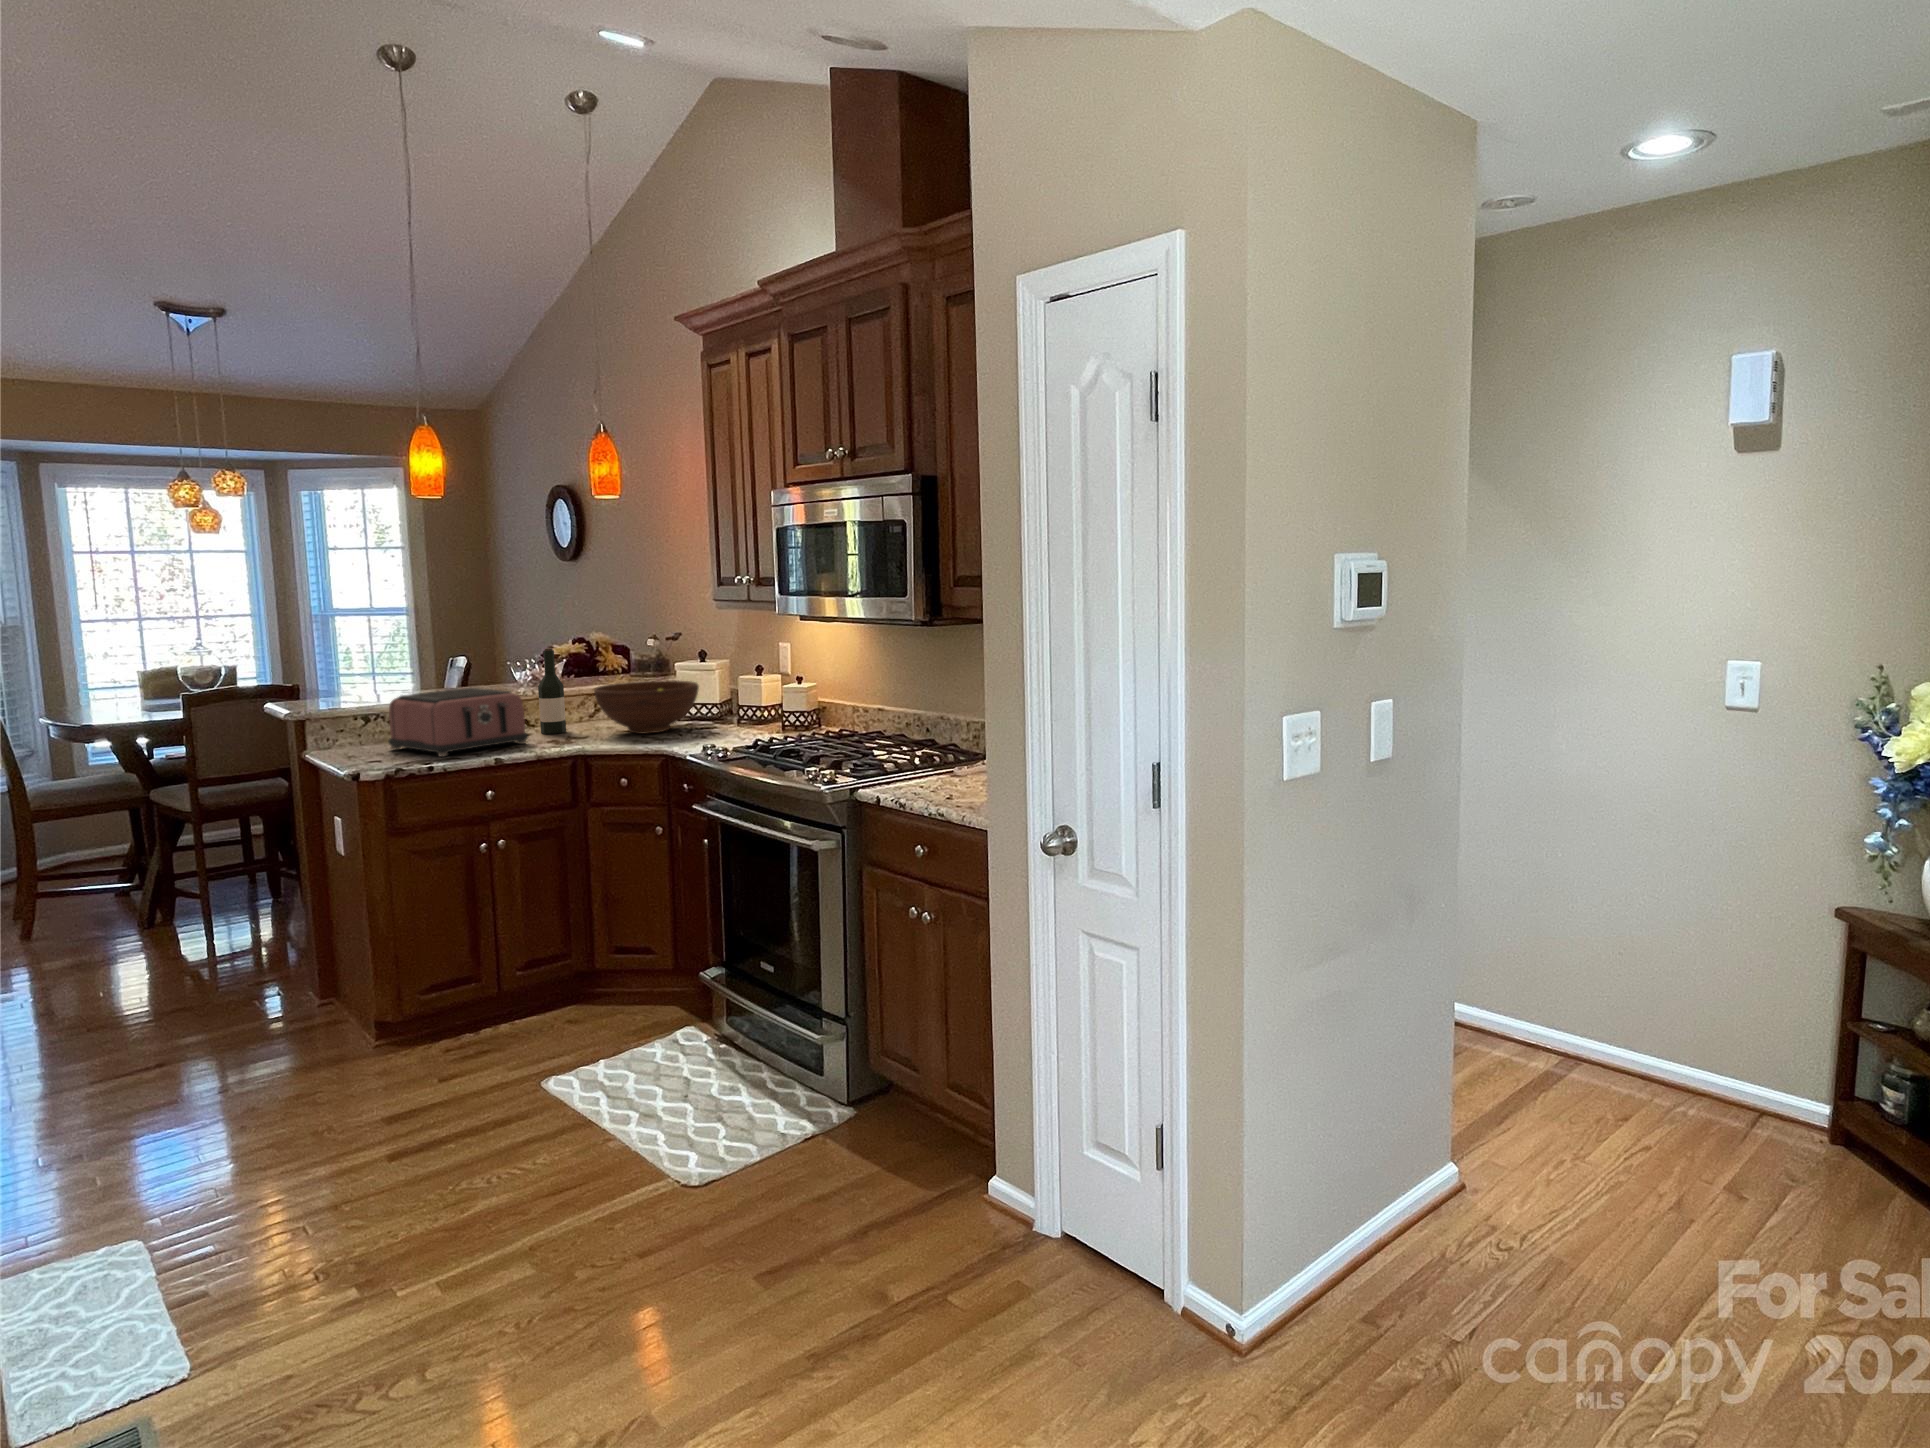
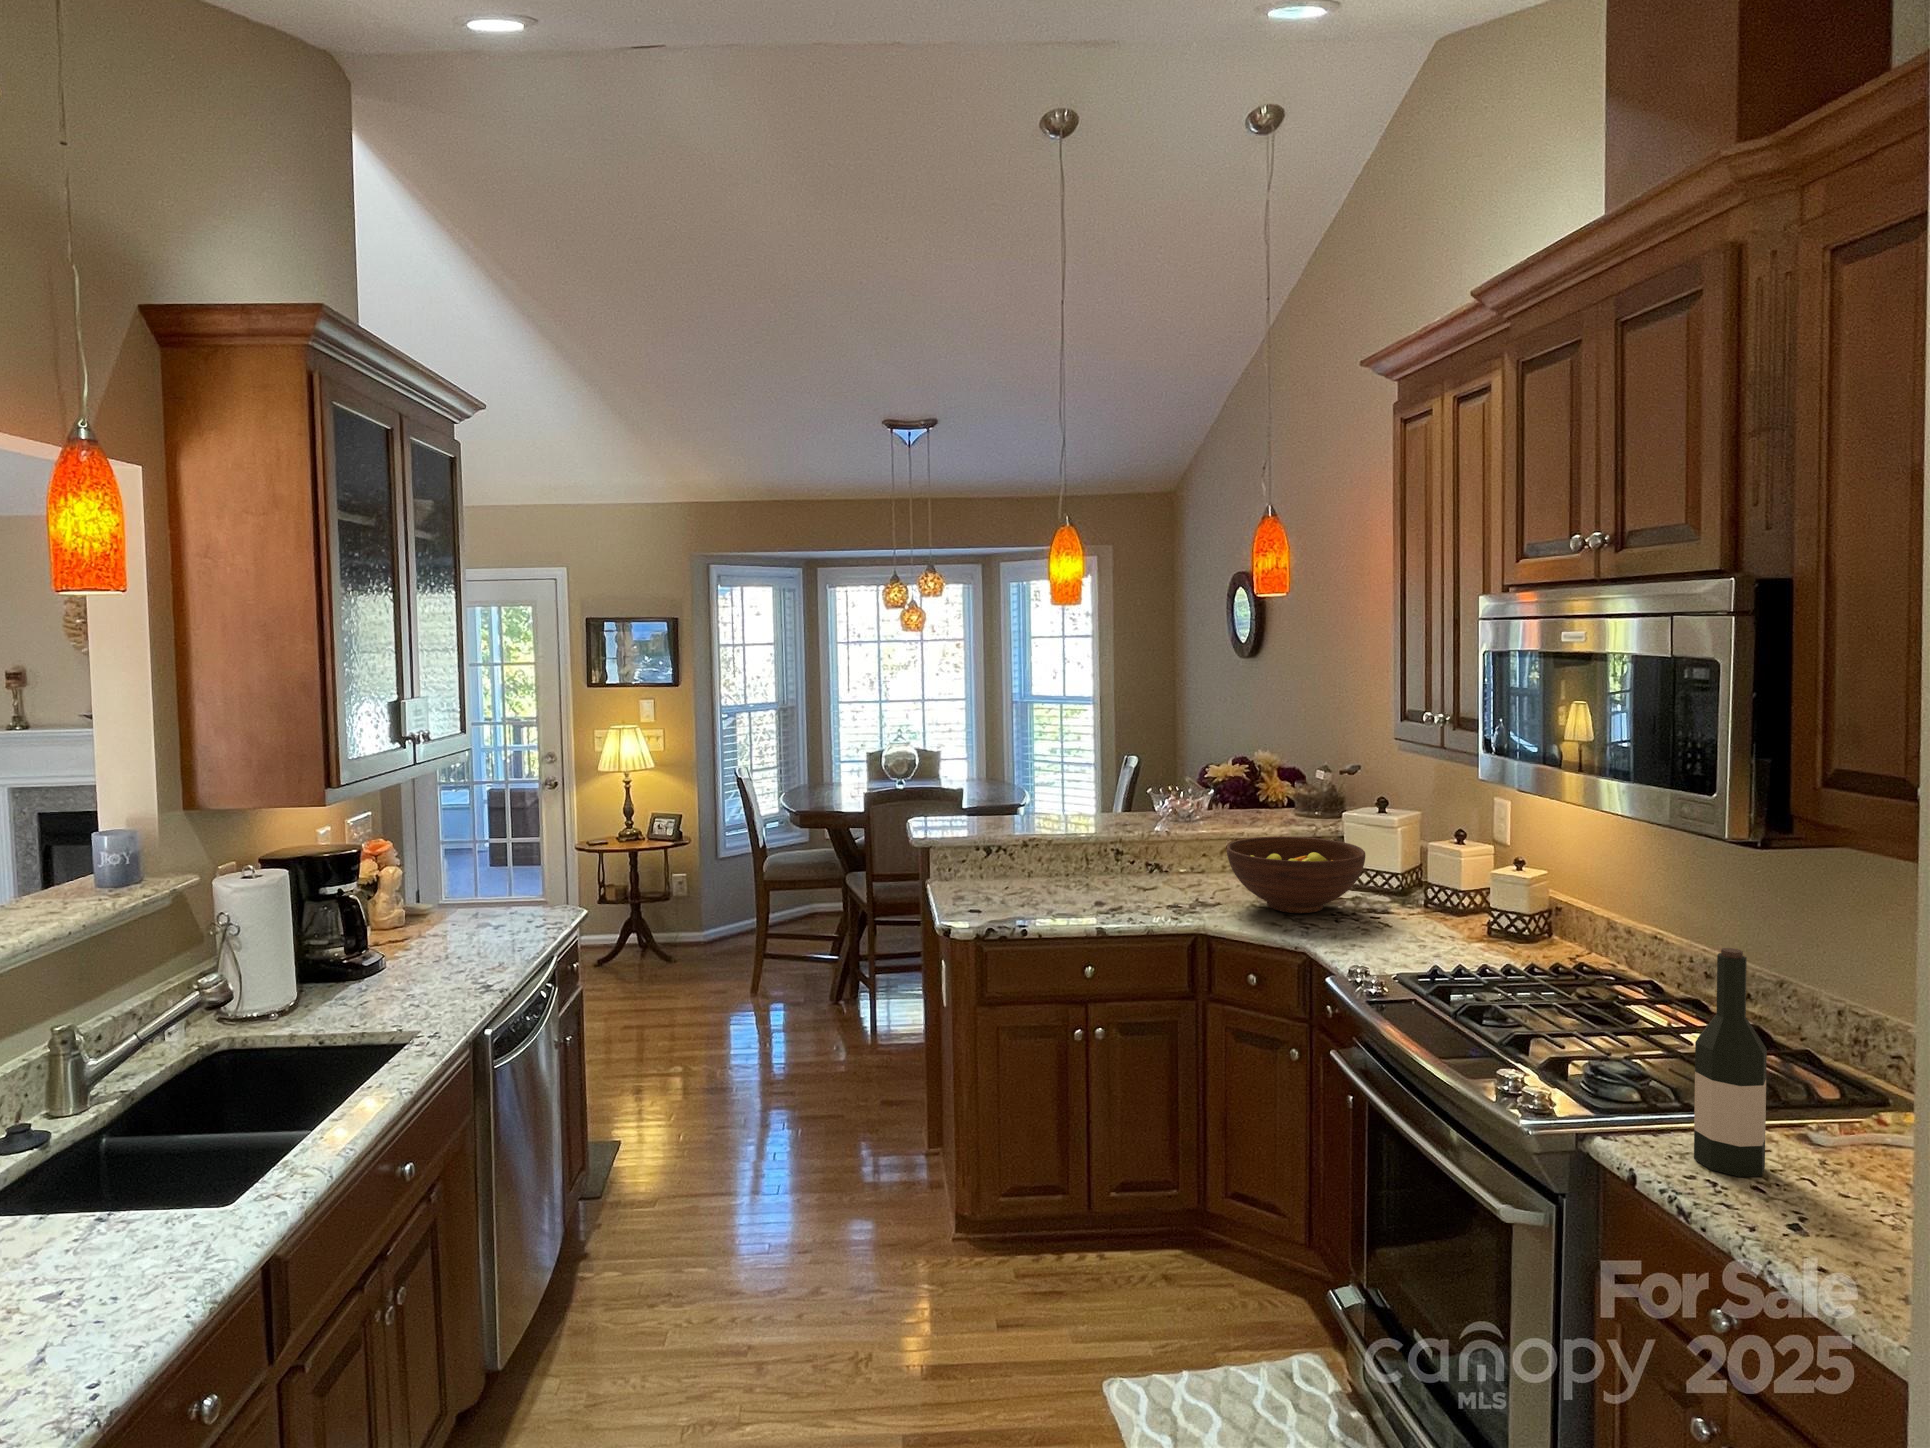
wine bottle: present [538,648,566,734] -> present [1694,948,1767,1177]
toaster: present [388,688,528,756] -> none [1001,826,1145,914]

